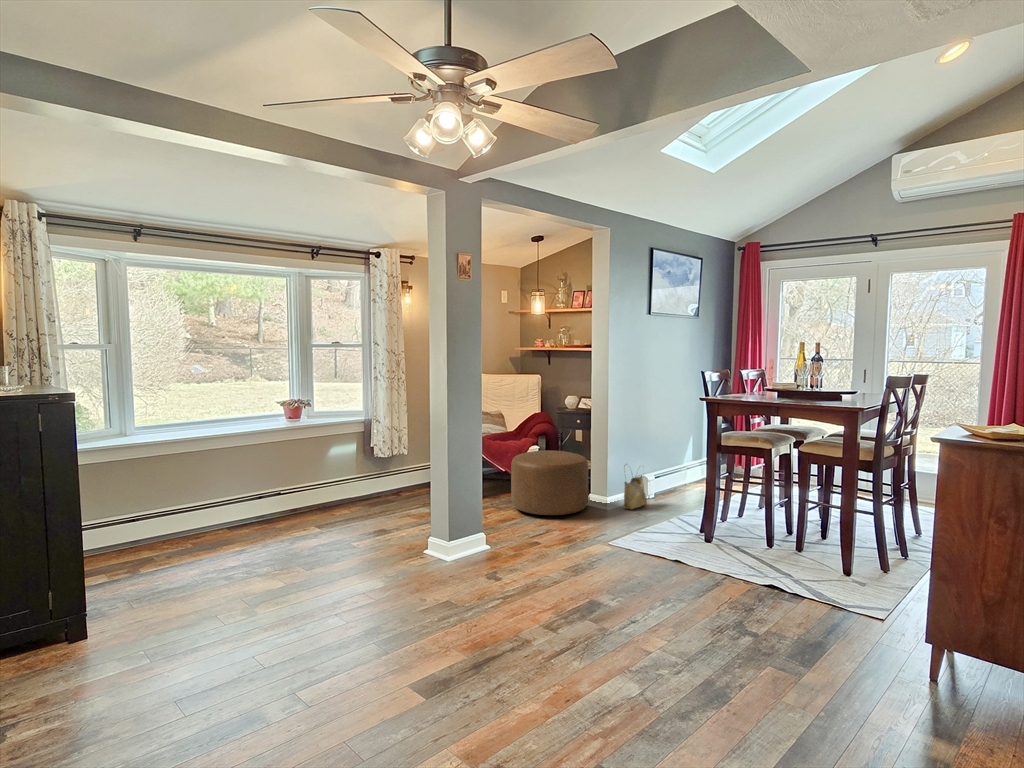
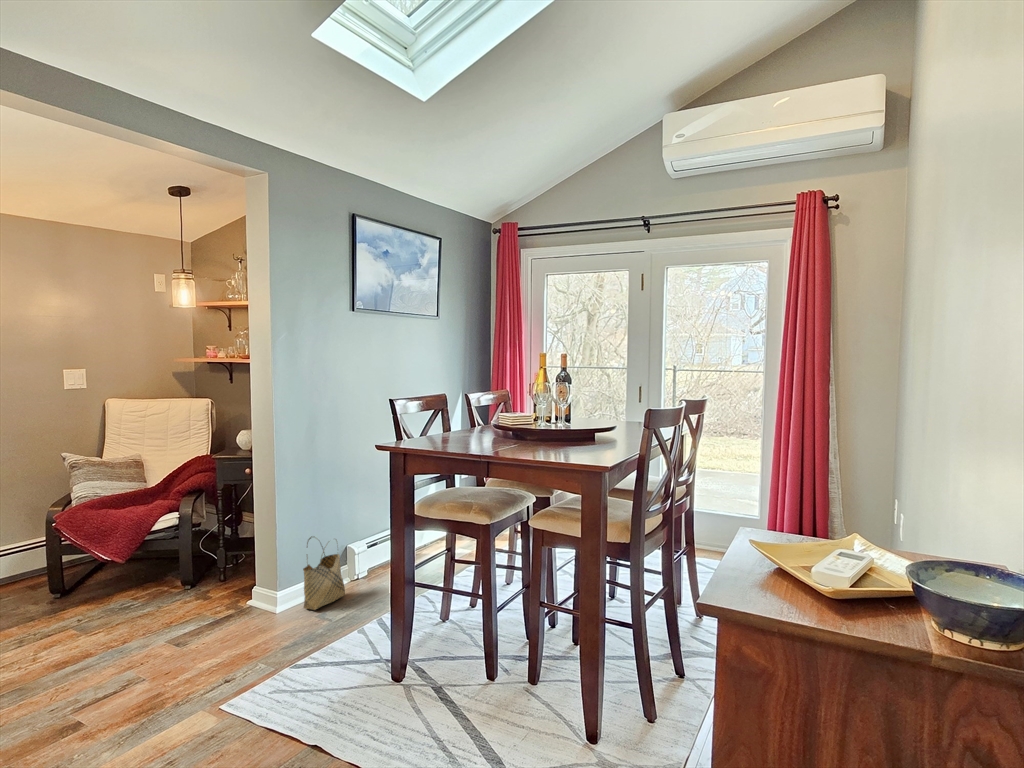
ottoman: present [511,450,588,515] -> none [98,523,244,645]

